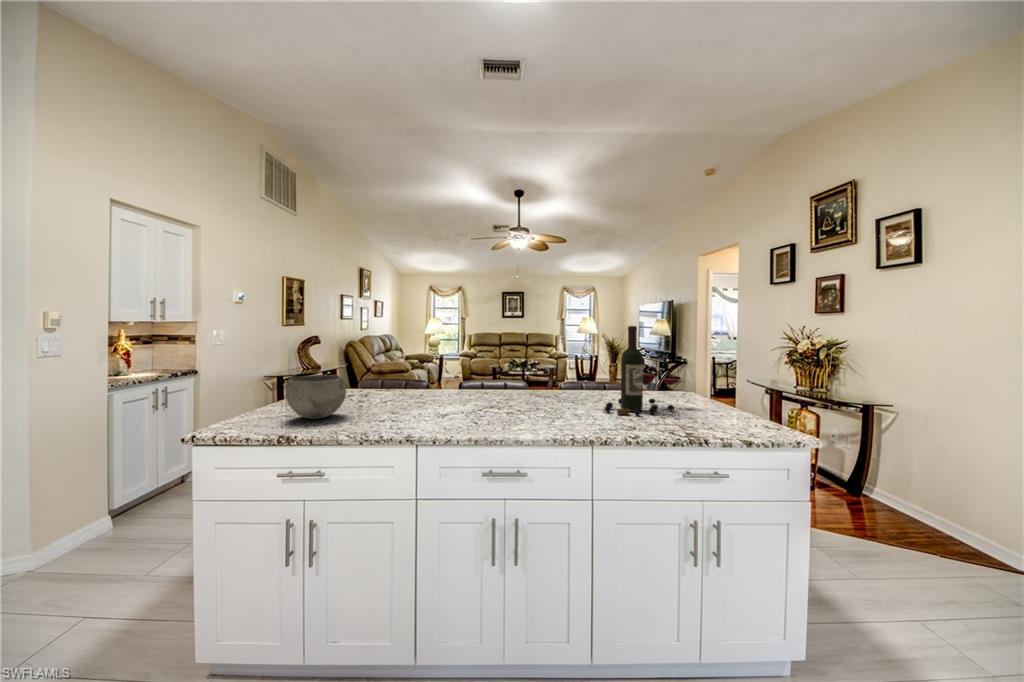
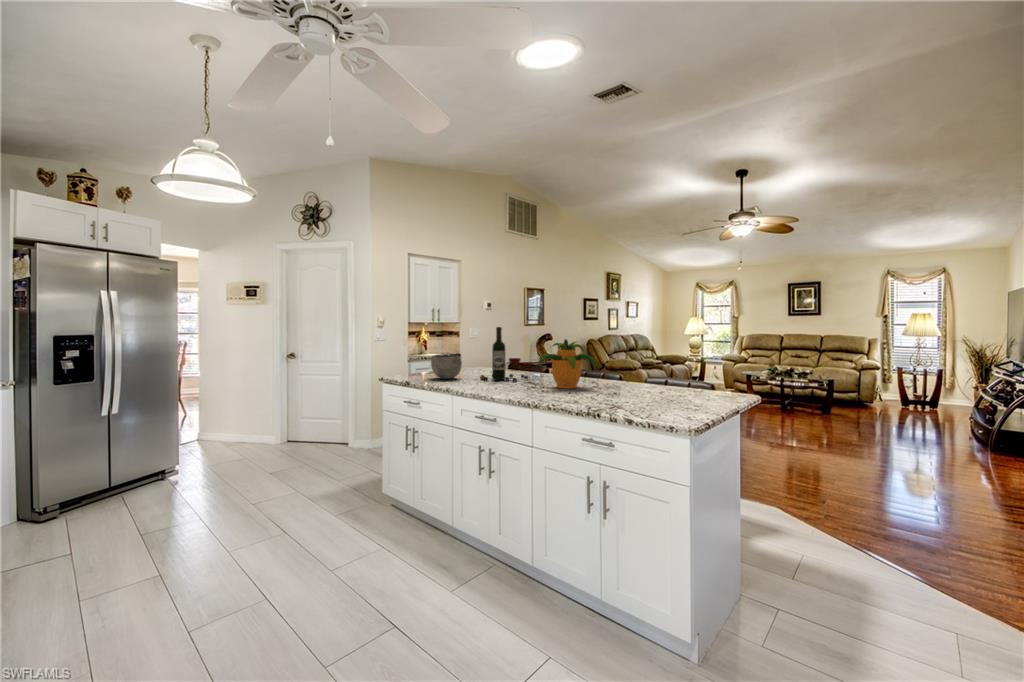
wine bottle: present [604,326,679,416] -> present [480,327,532,382]
potted plant: none [491,341,565,408] -> present [539,339,595,388]

